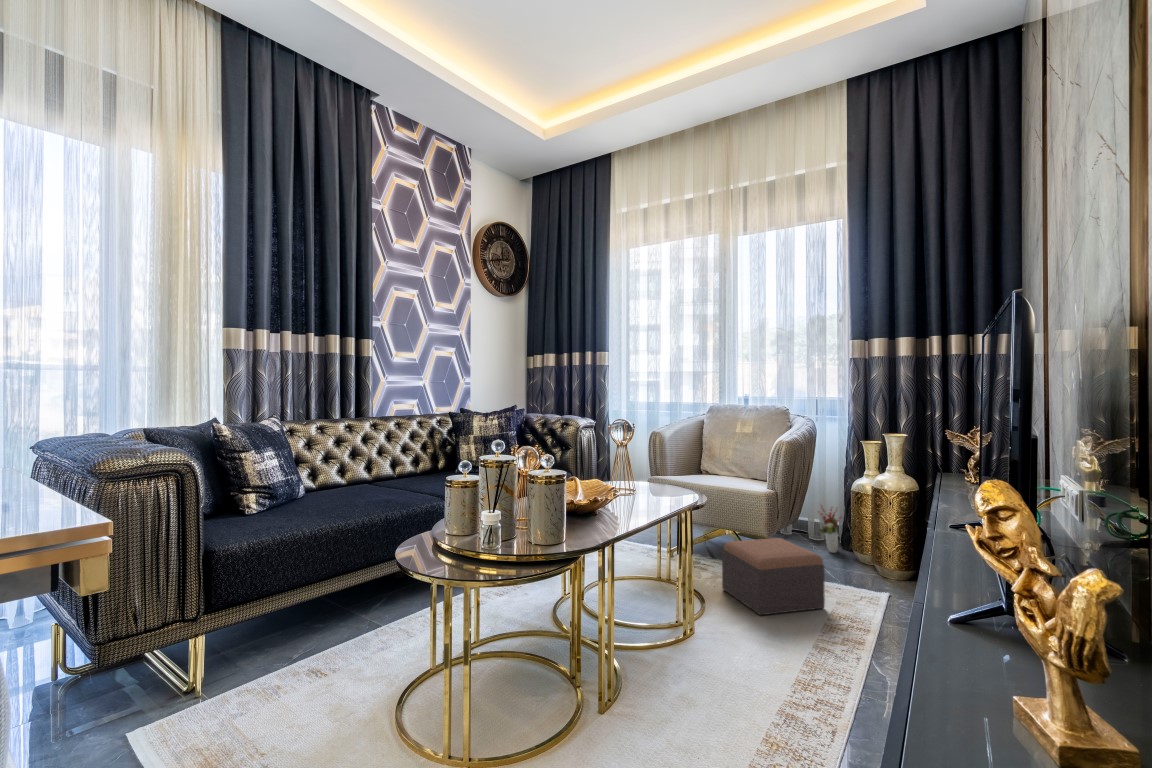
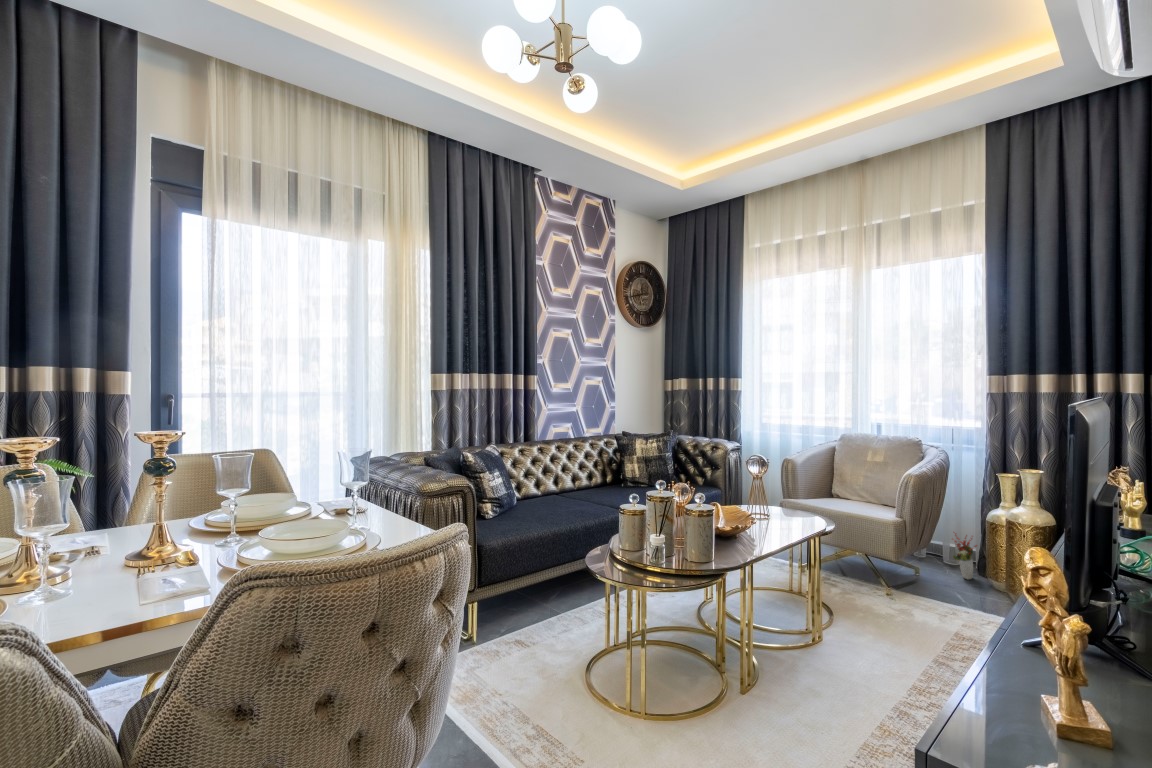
footstool: present [722,538,825,615] -> none [850,563,950,631]

